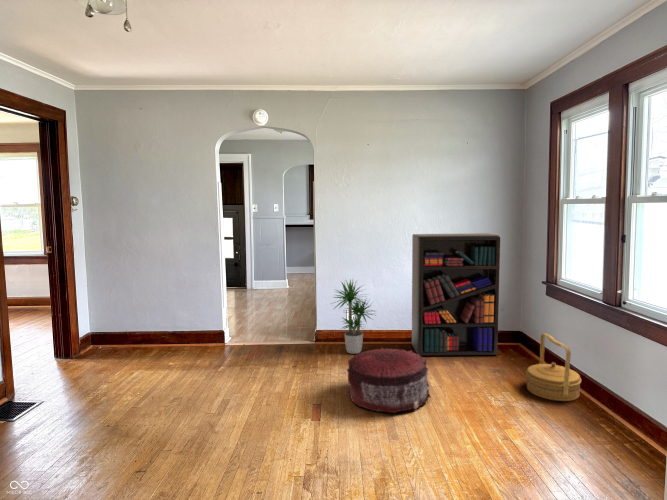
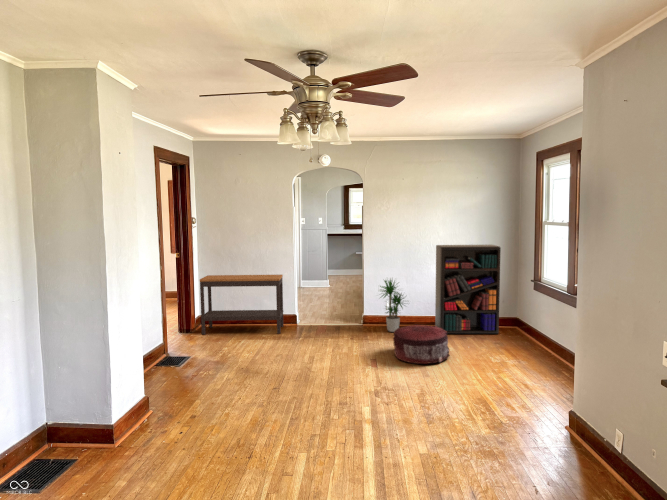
console table: none [80,275,207,361] -> present [200,275,283,334]
woven basket: present [526,333,581,401] -> none [516,315,554,360]

